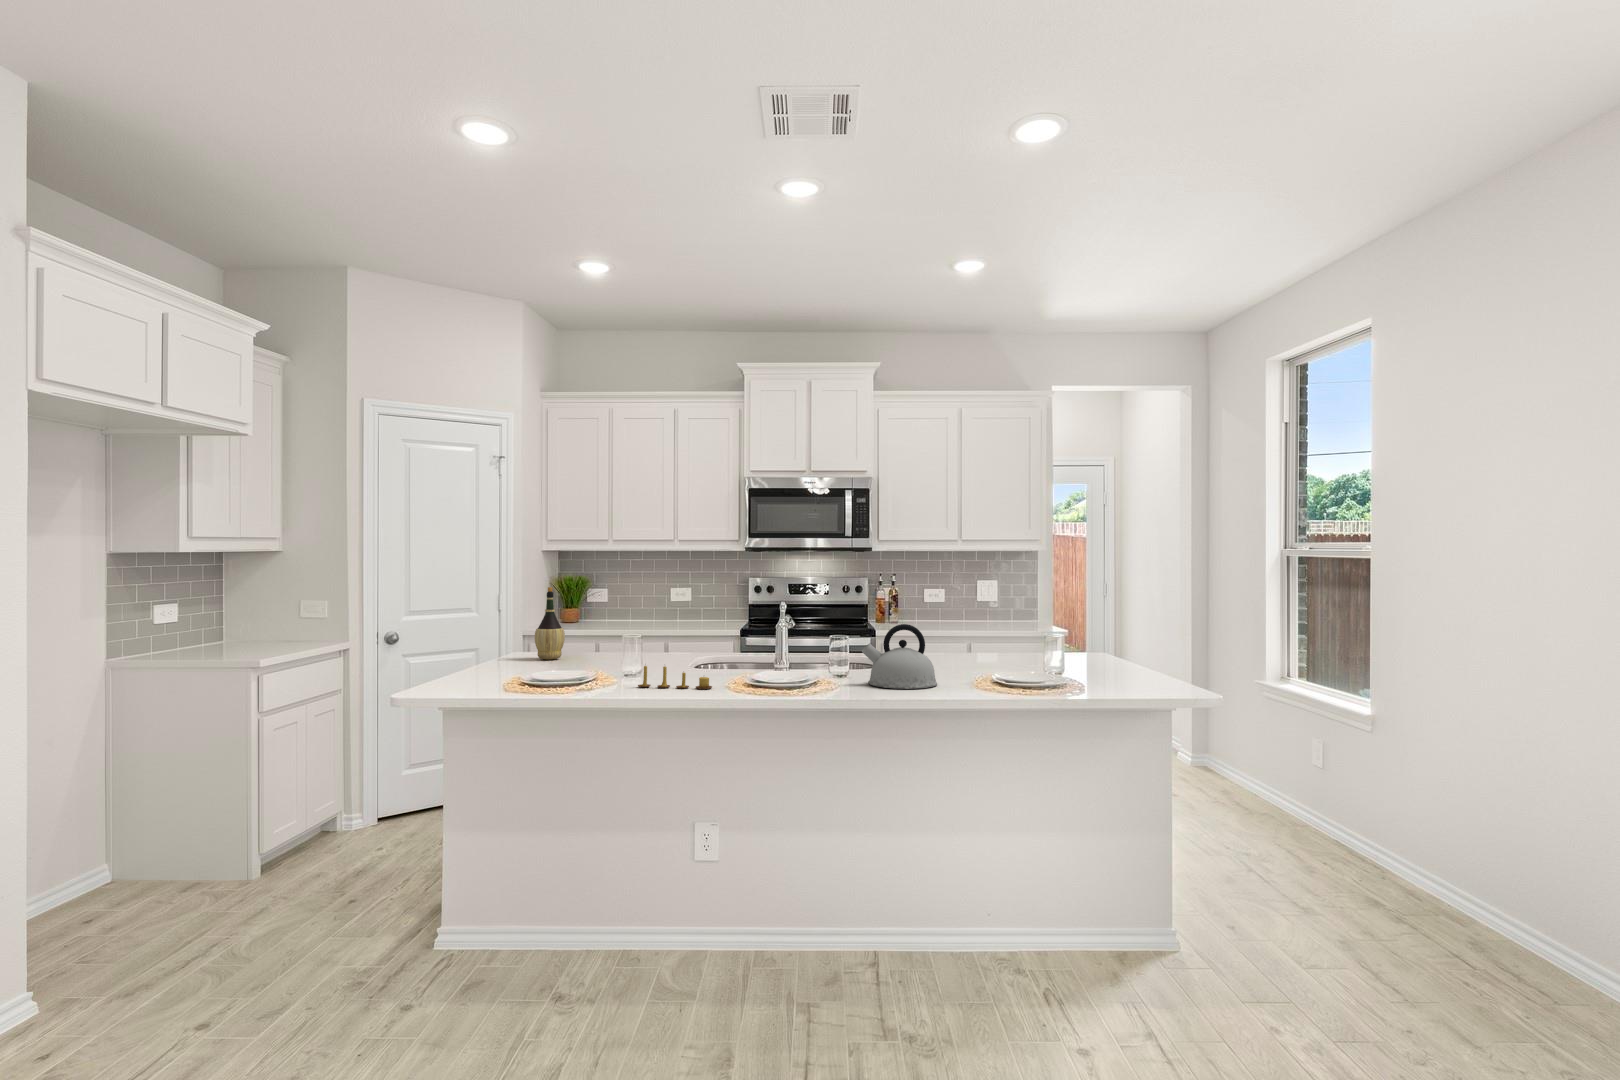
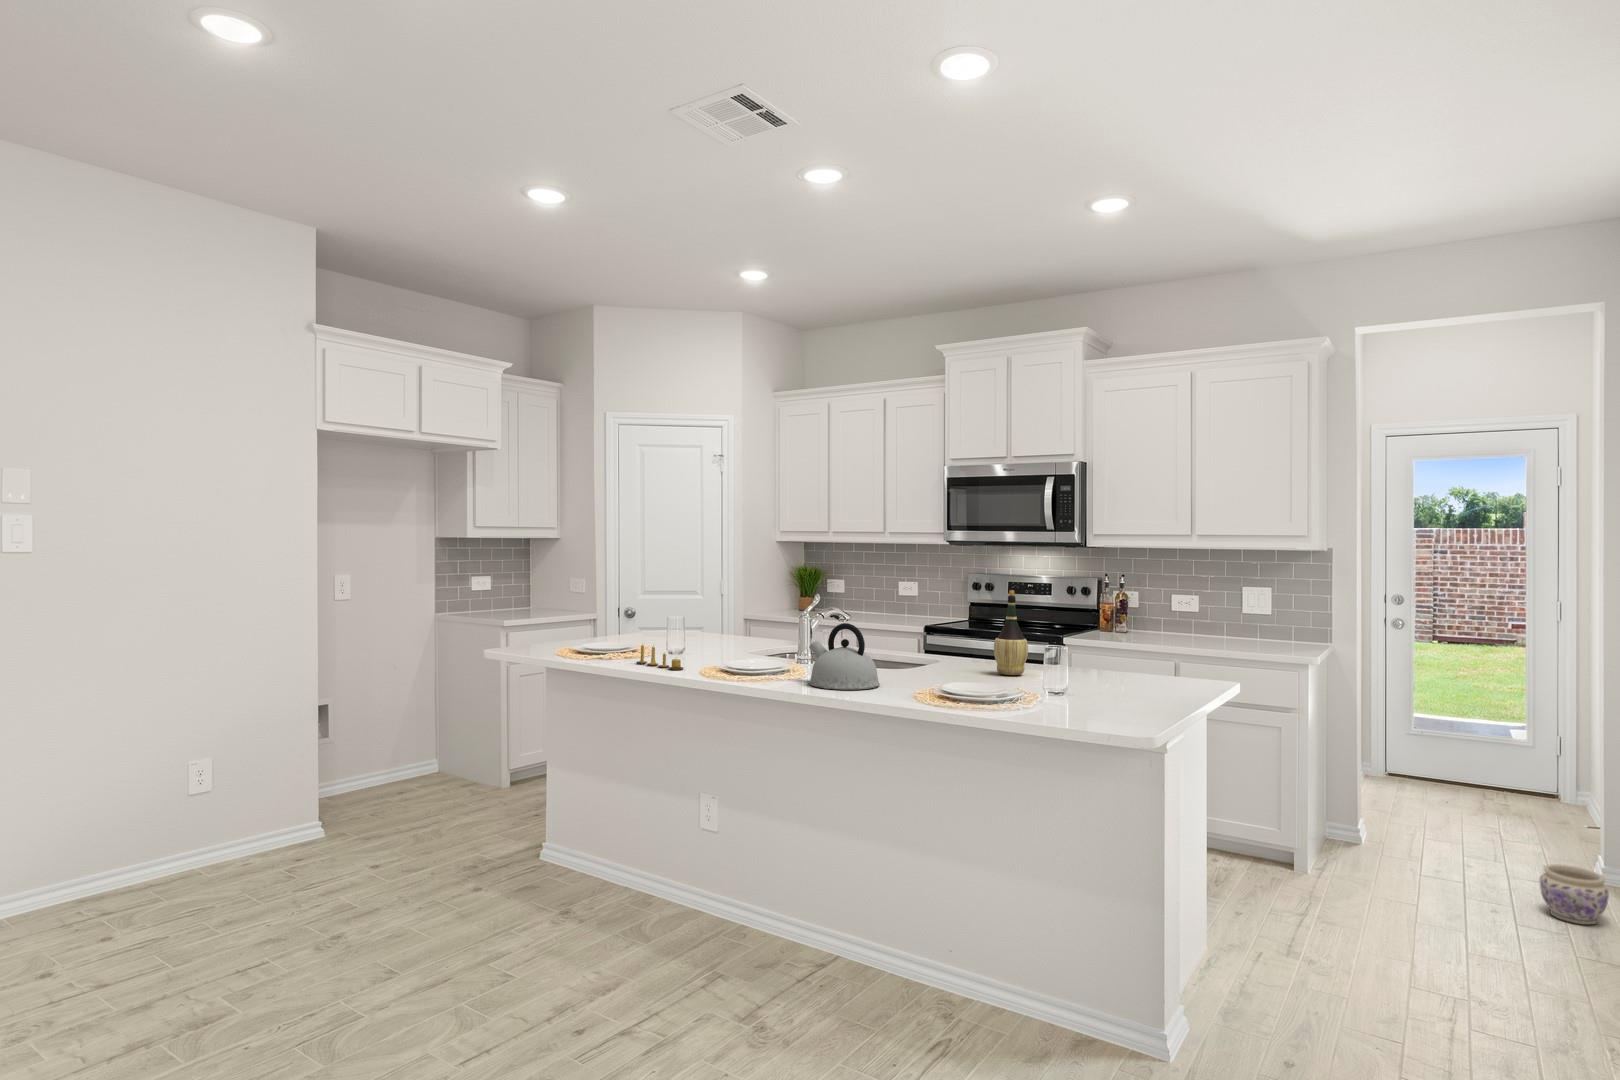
wine bottle: present [535,587,565,659] -> present [994,590,1028,675]
planter: none [1211,760,1252,797] -> present [1540,864,1609,925]

